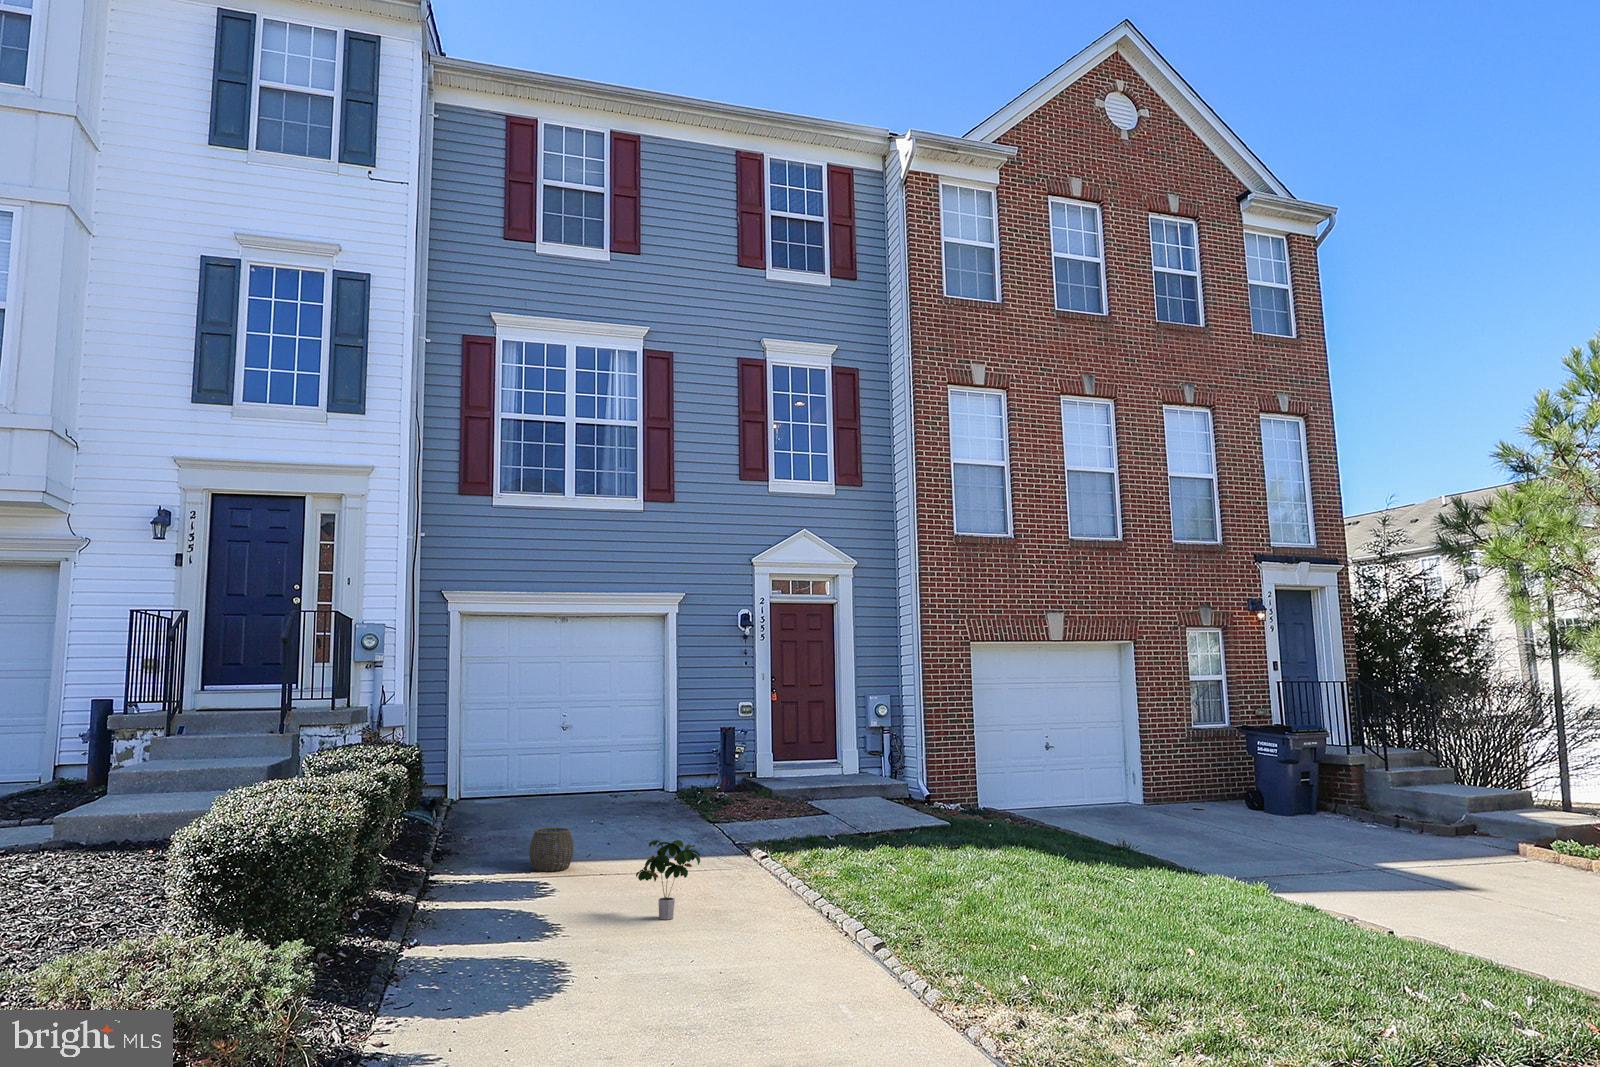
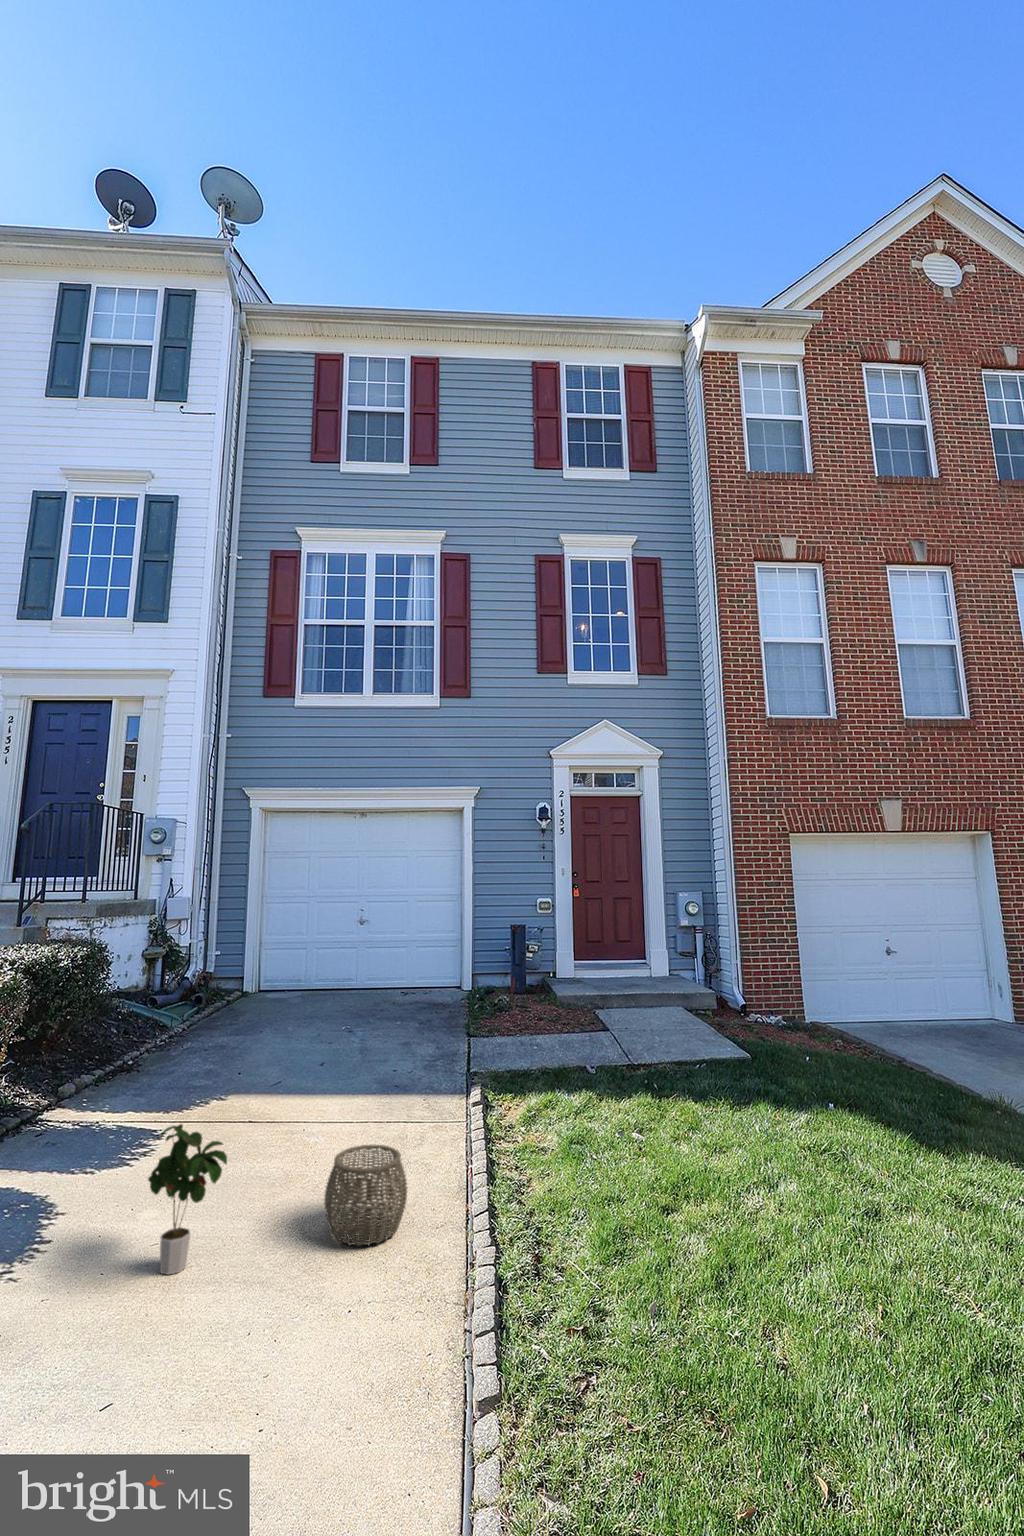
woven basket: present [529,828,574,871] -> present [324,1145,408,1246]

